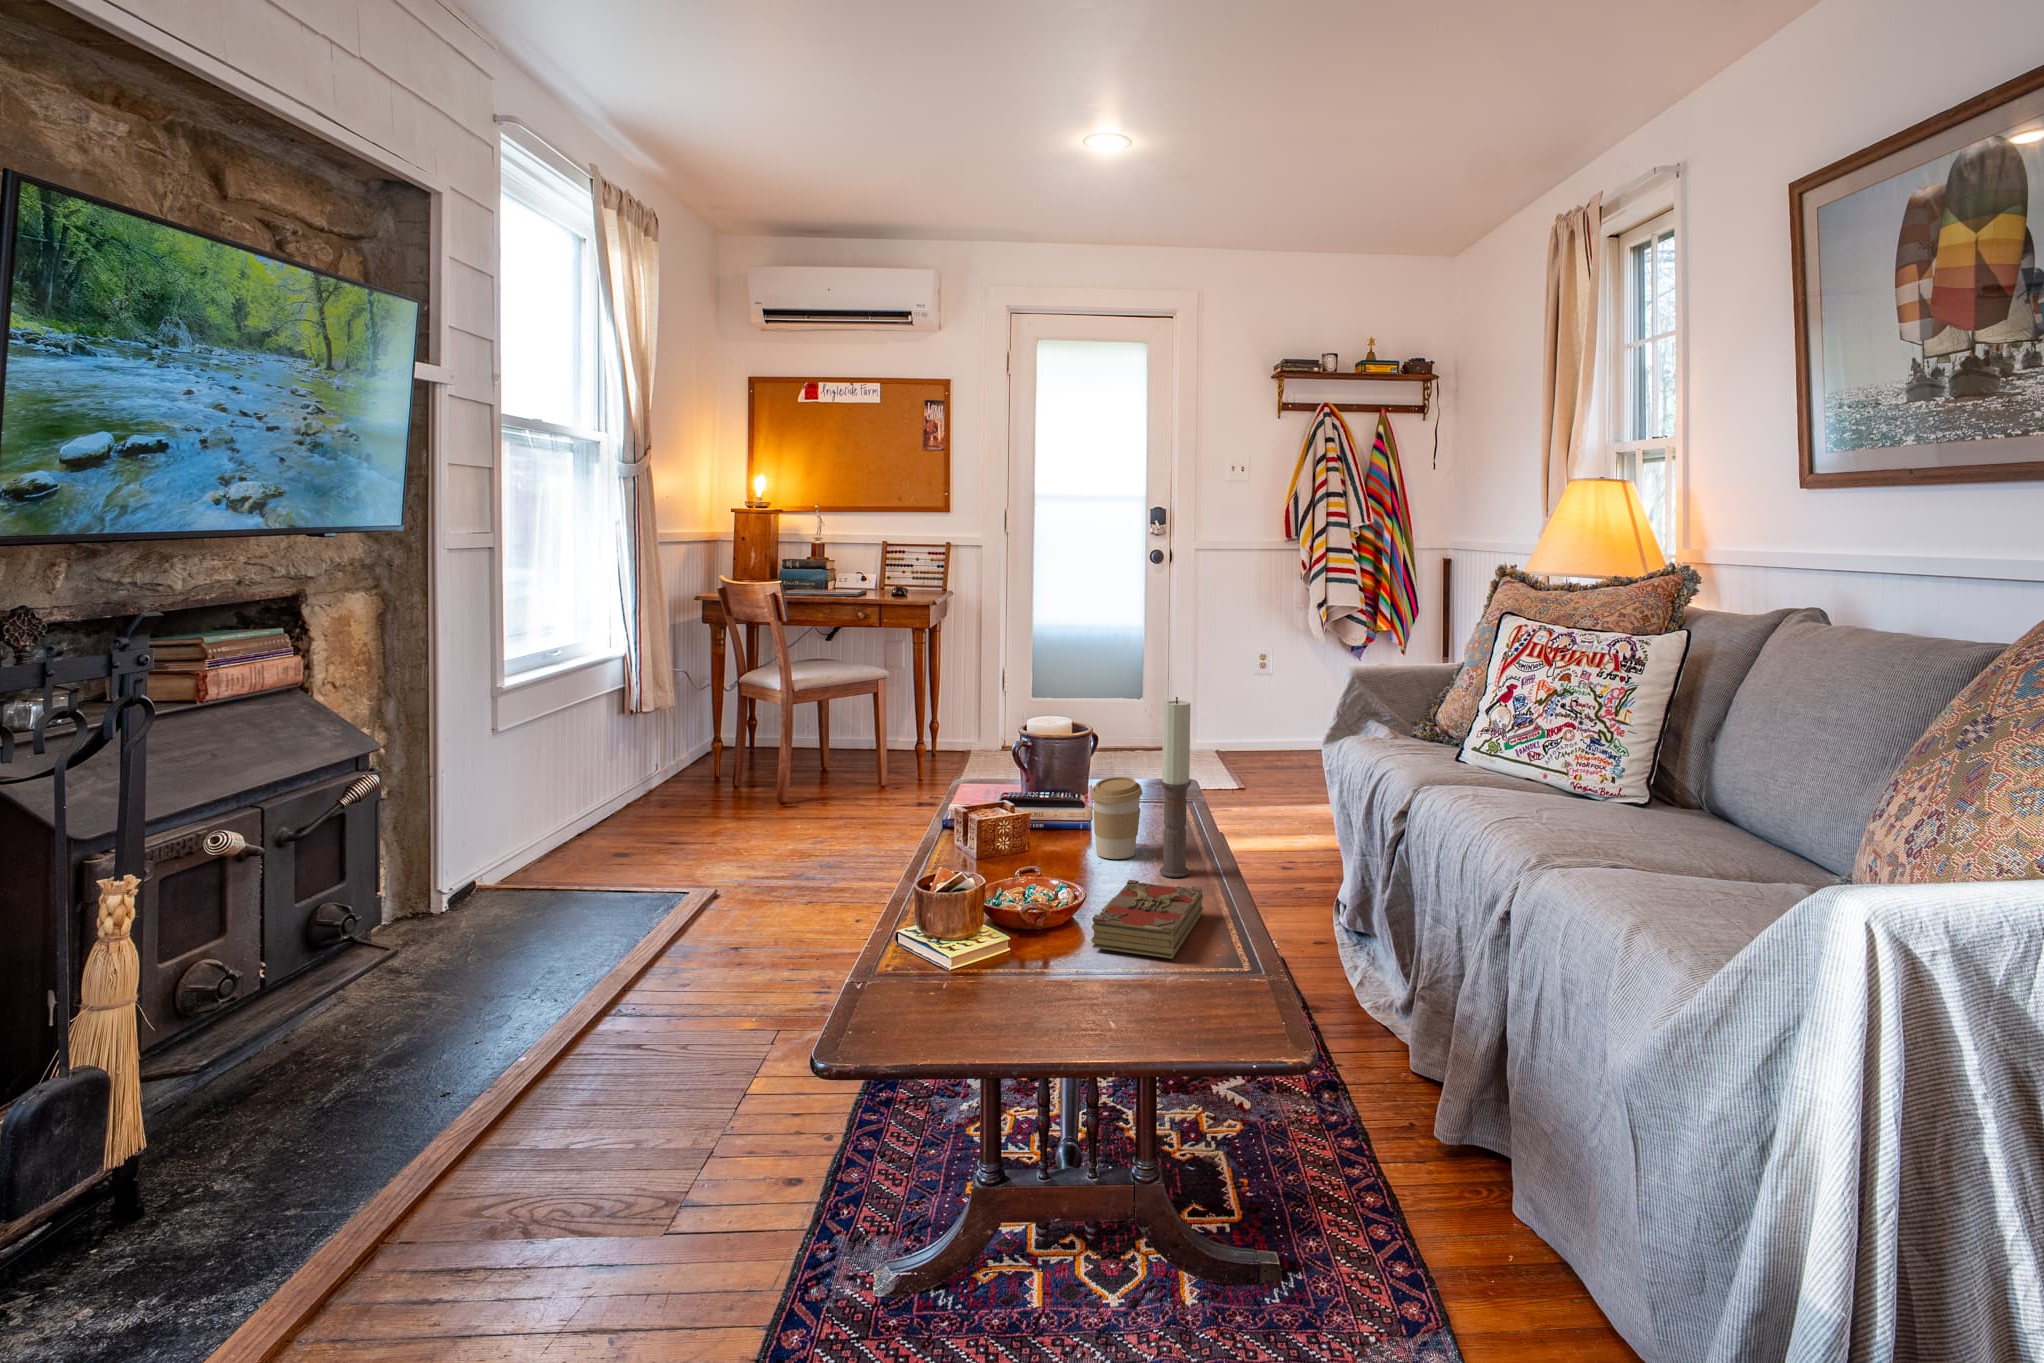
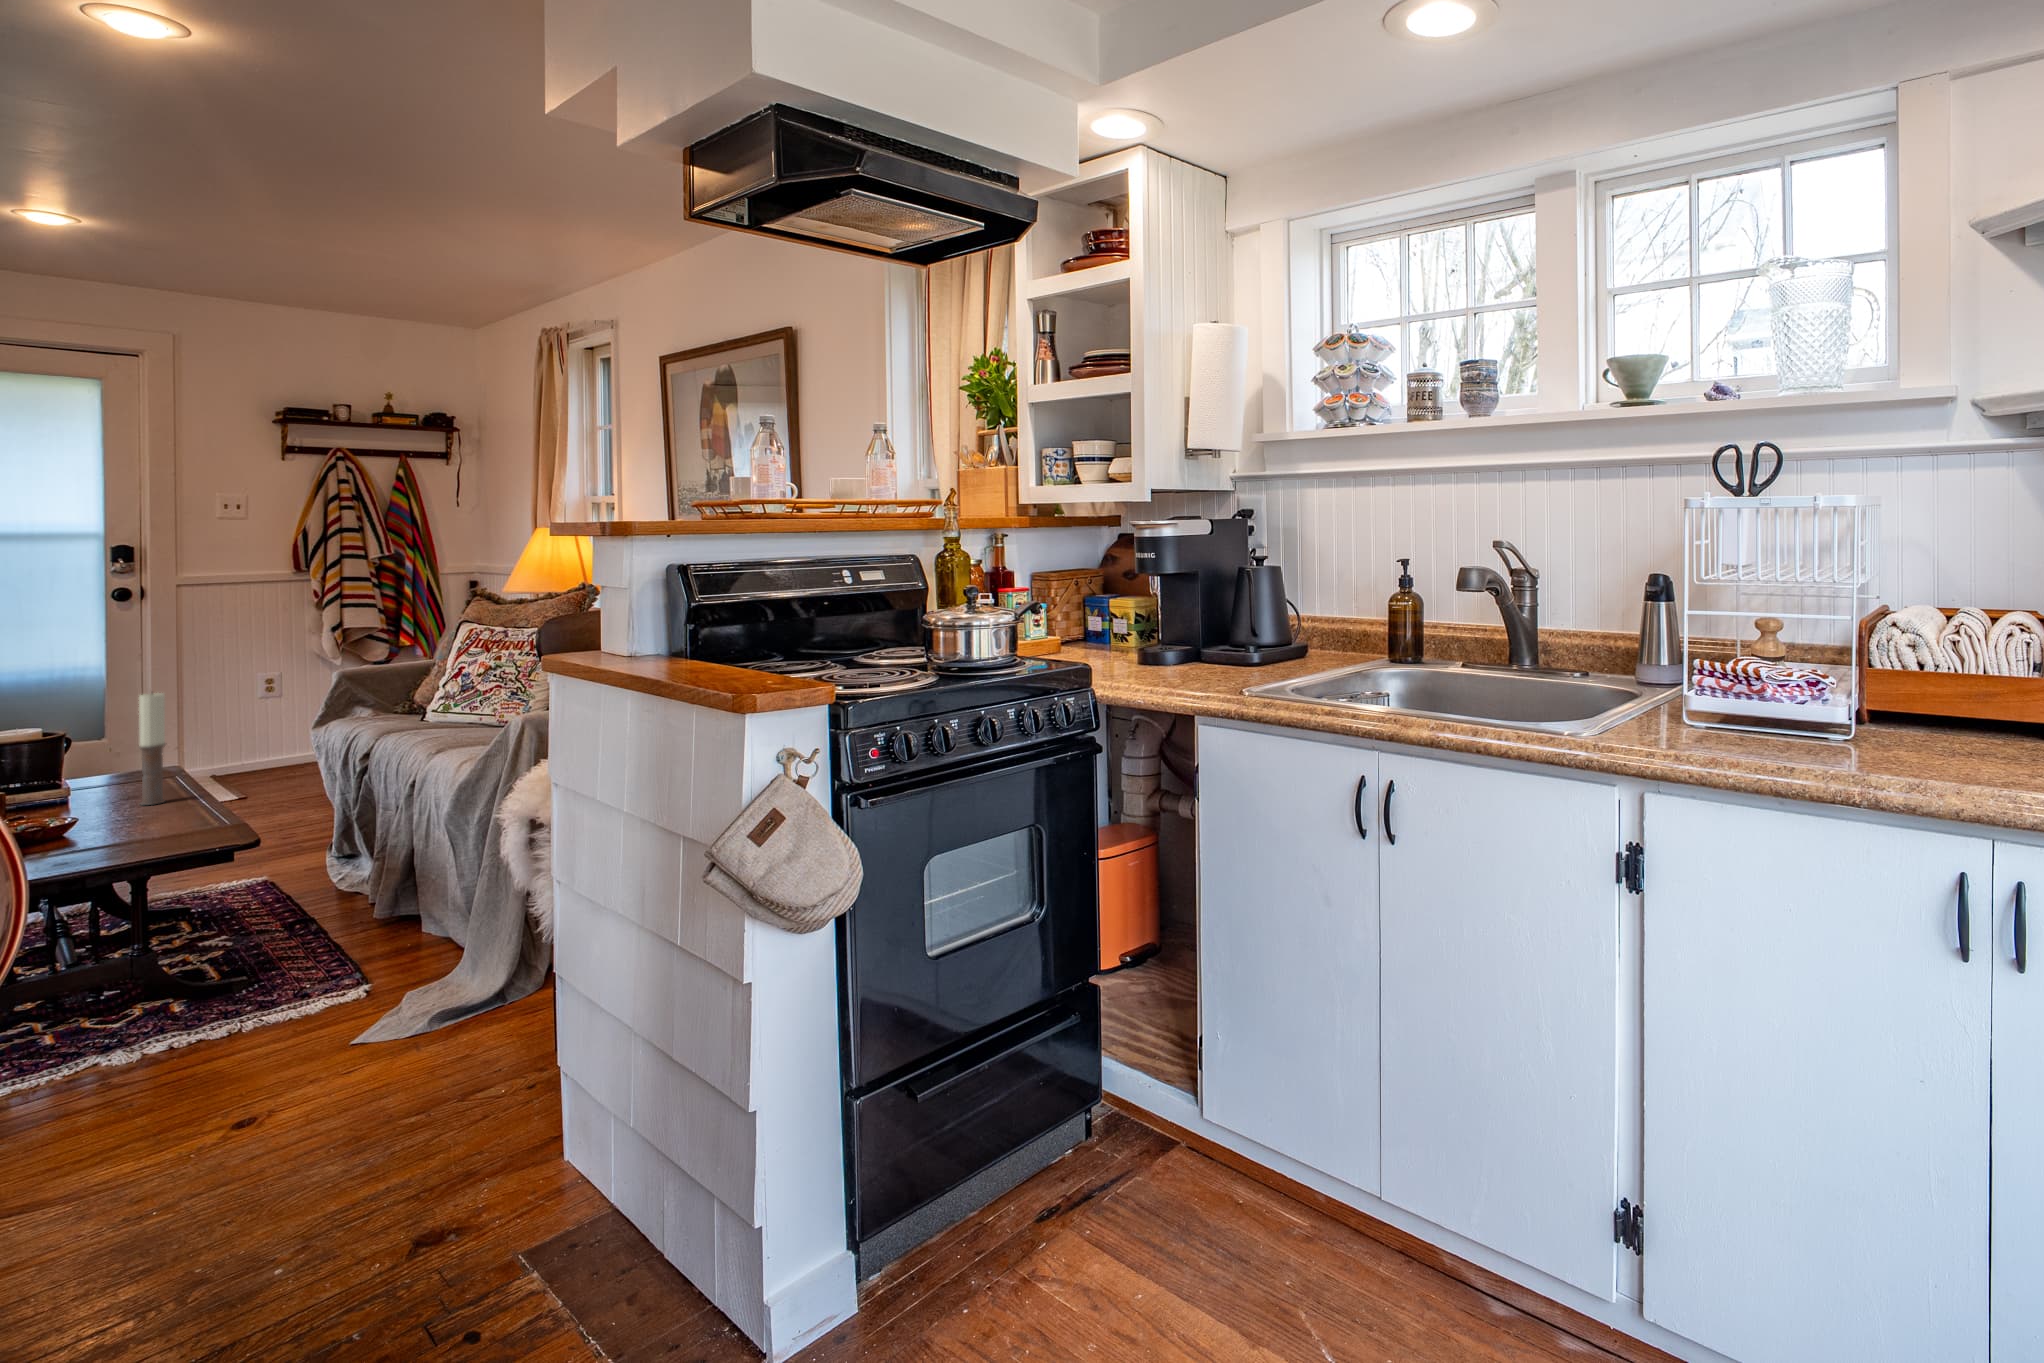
coffee cup: present [1091,777,1142,859] -> none [68,752,121,807]
book: present [1091,880,1203,958] -> none [82,798,178,838]

